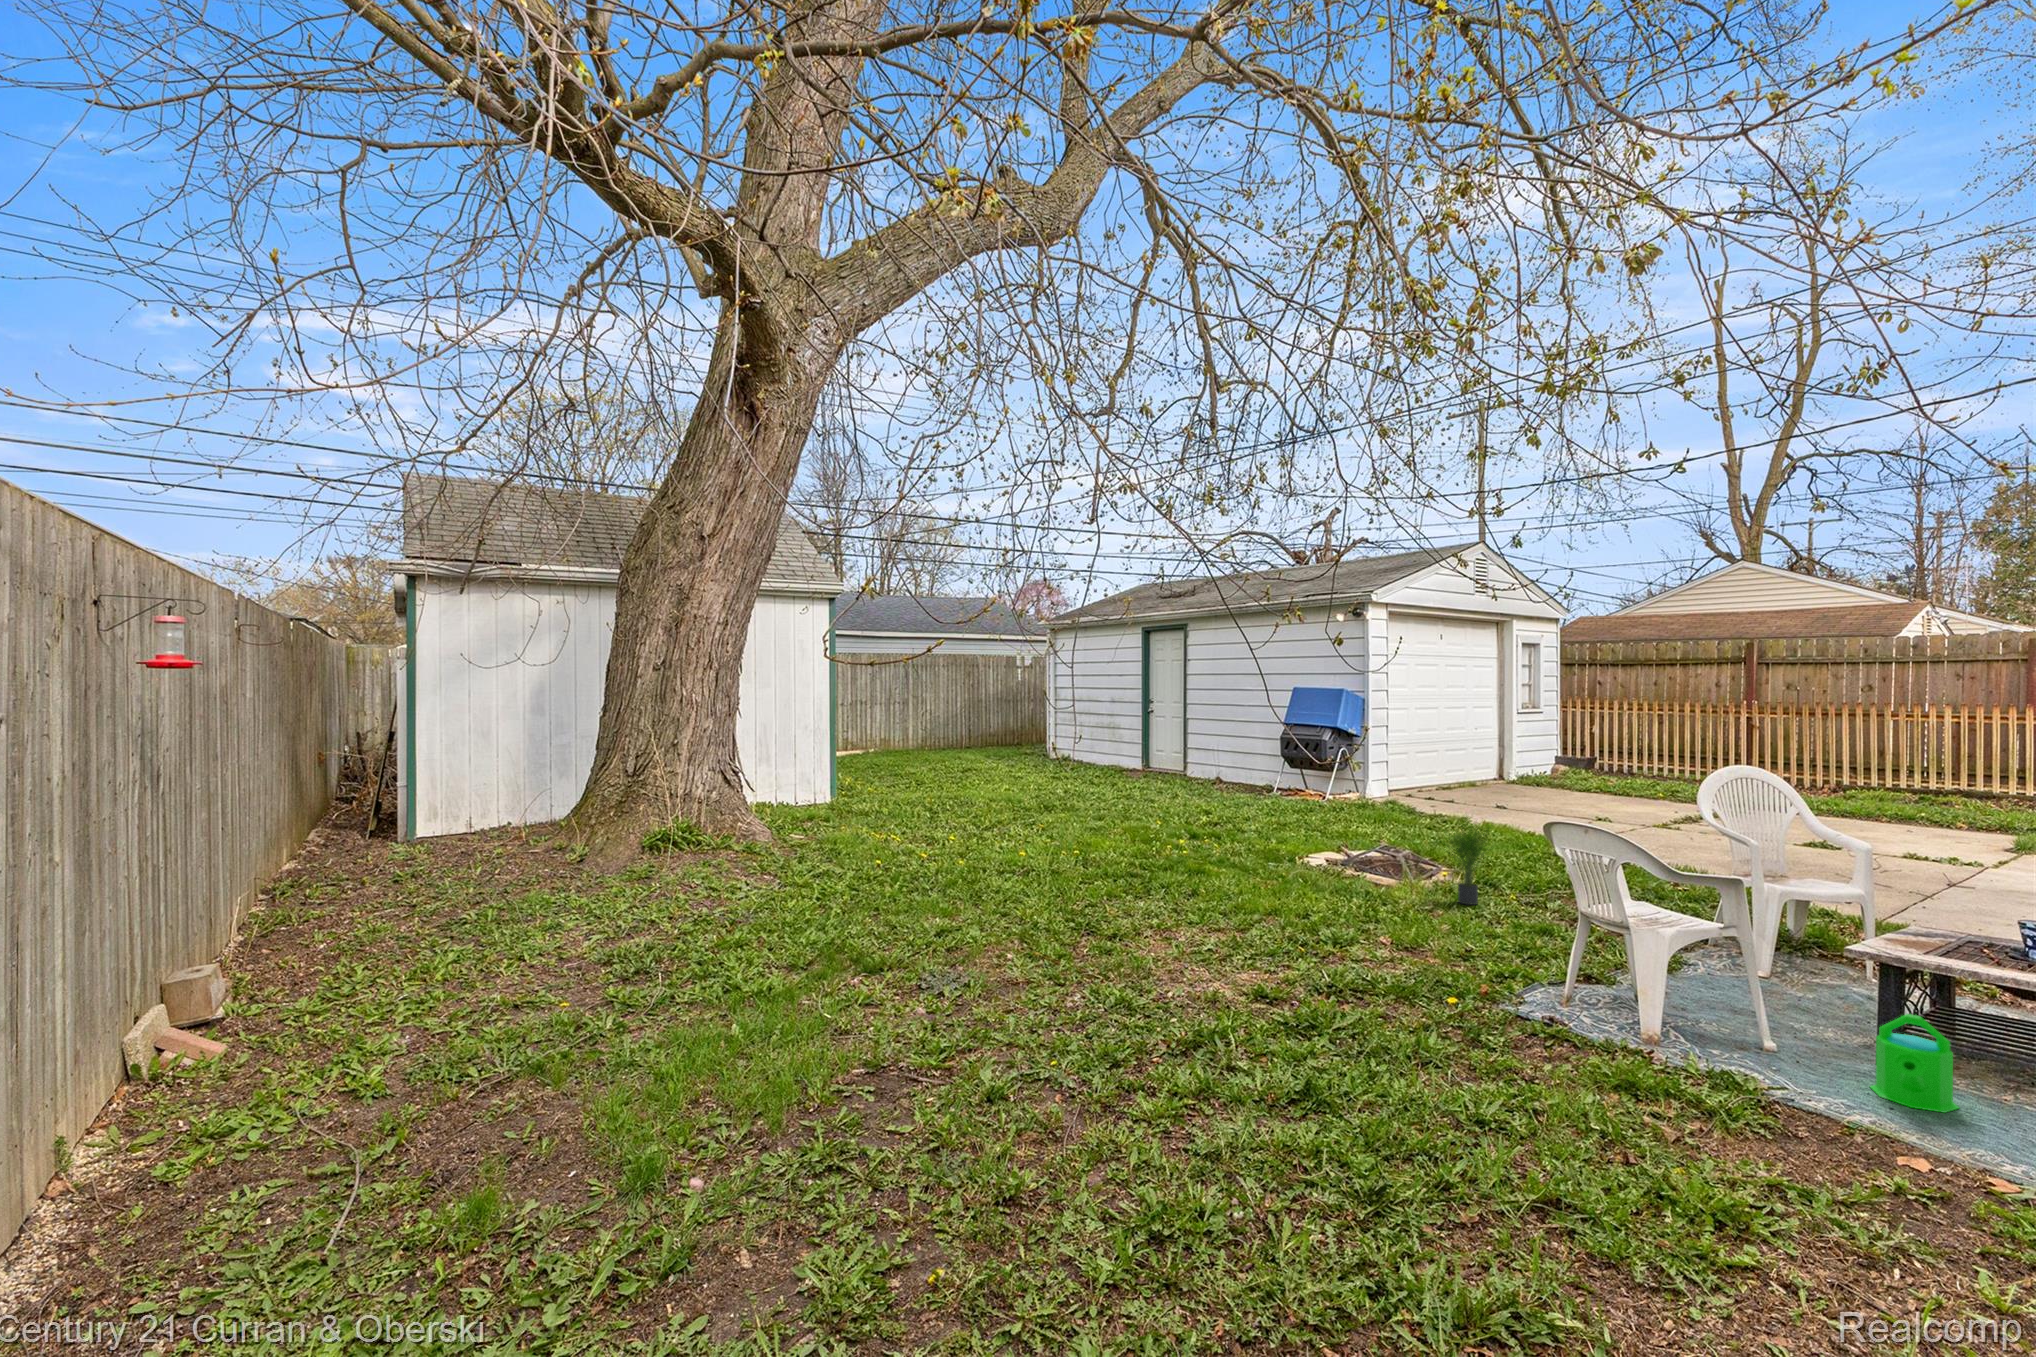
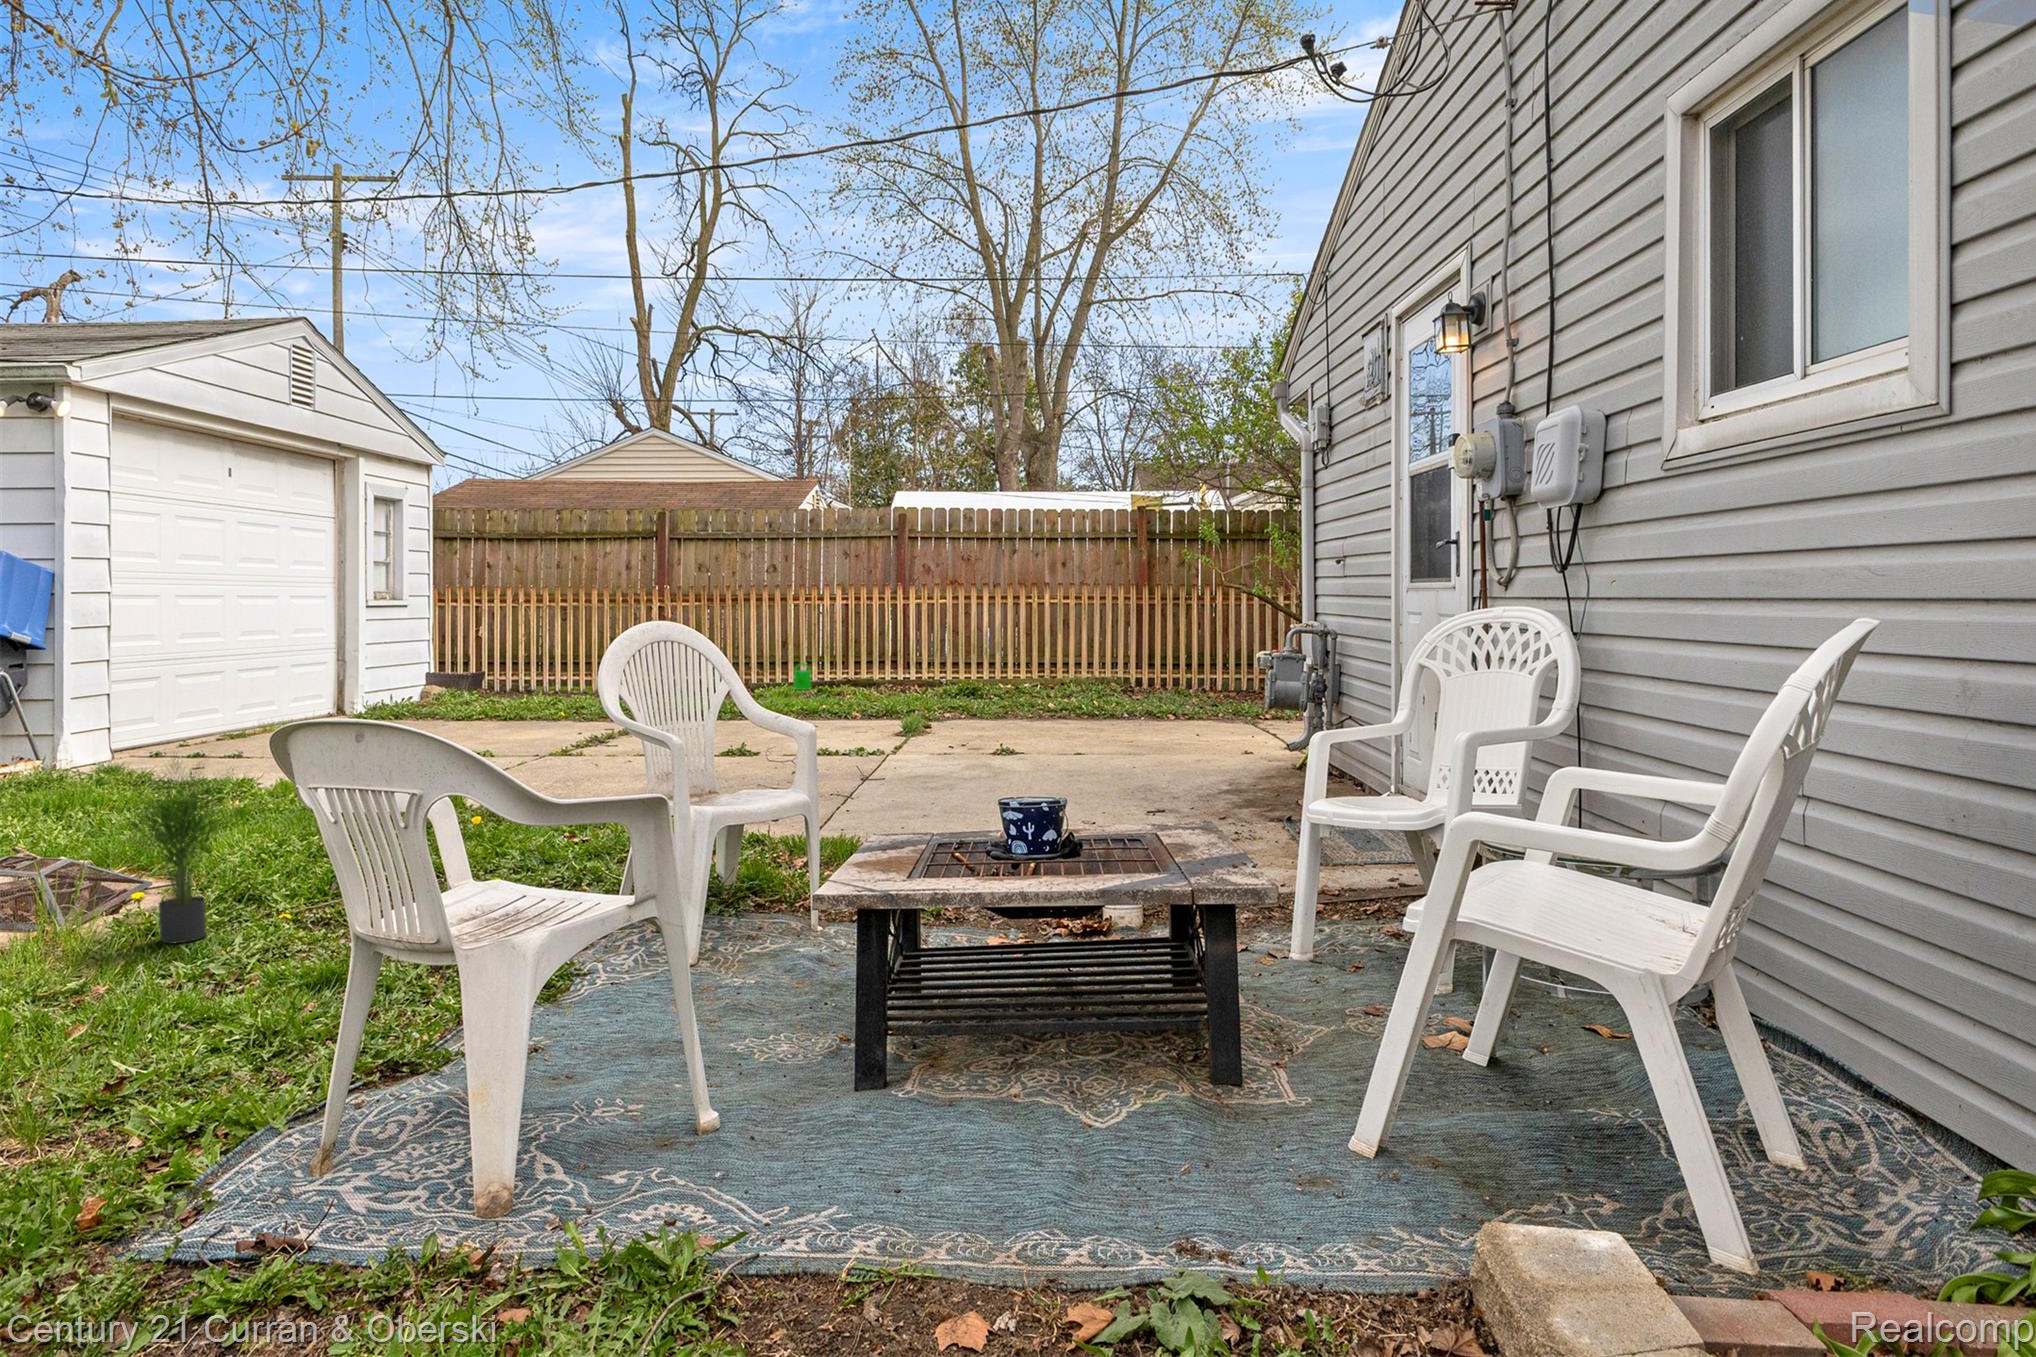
watering can: present [1870,1014,1959,1113] -> present [793,662,812,690]

